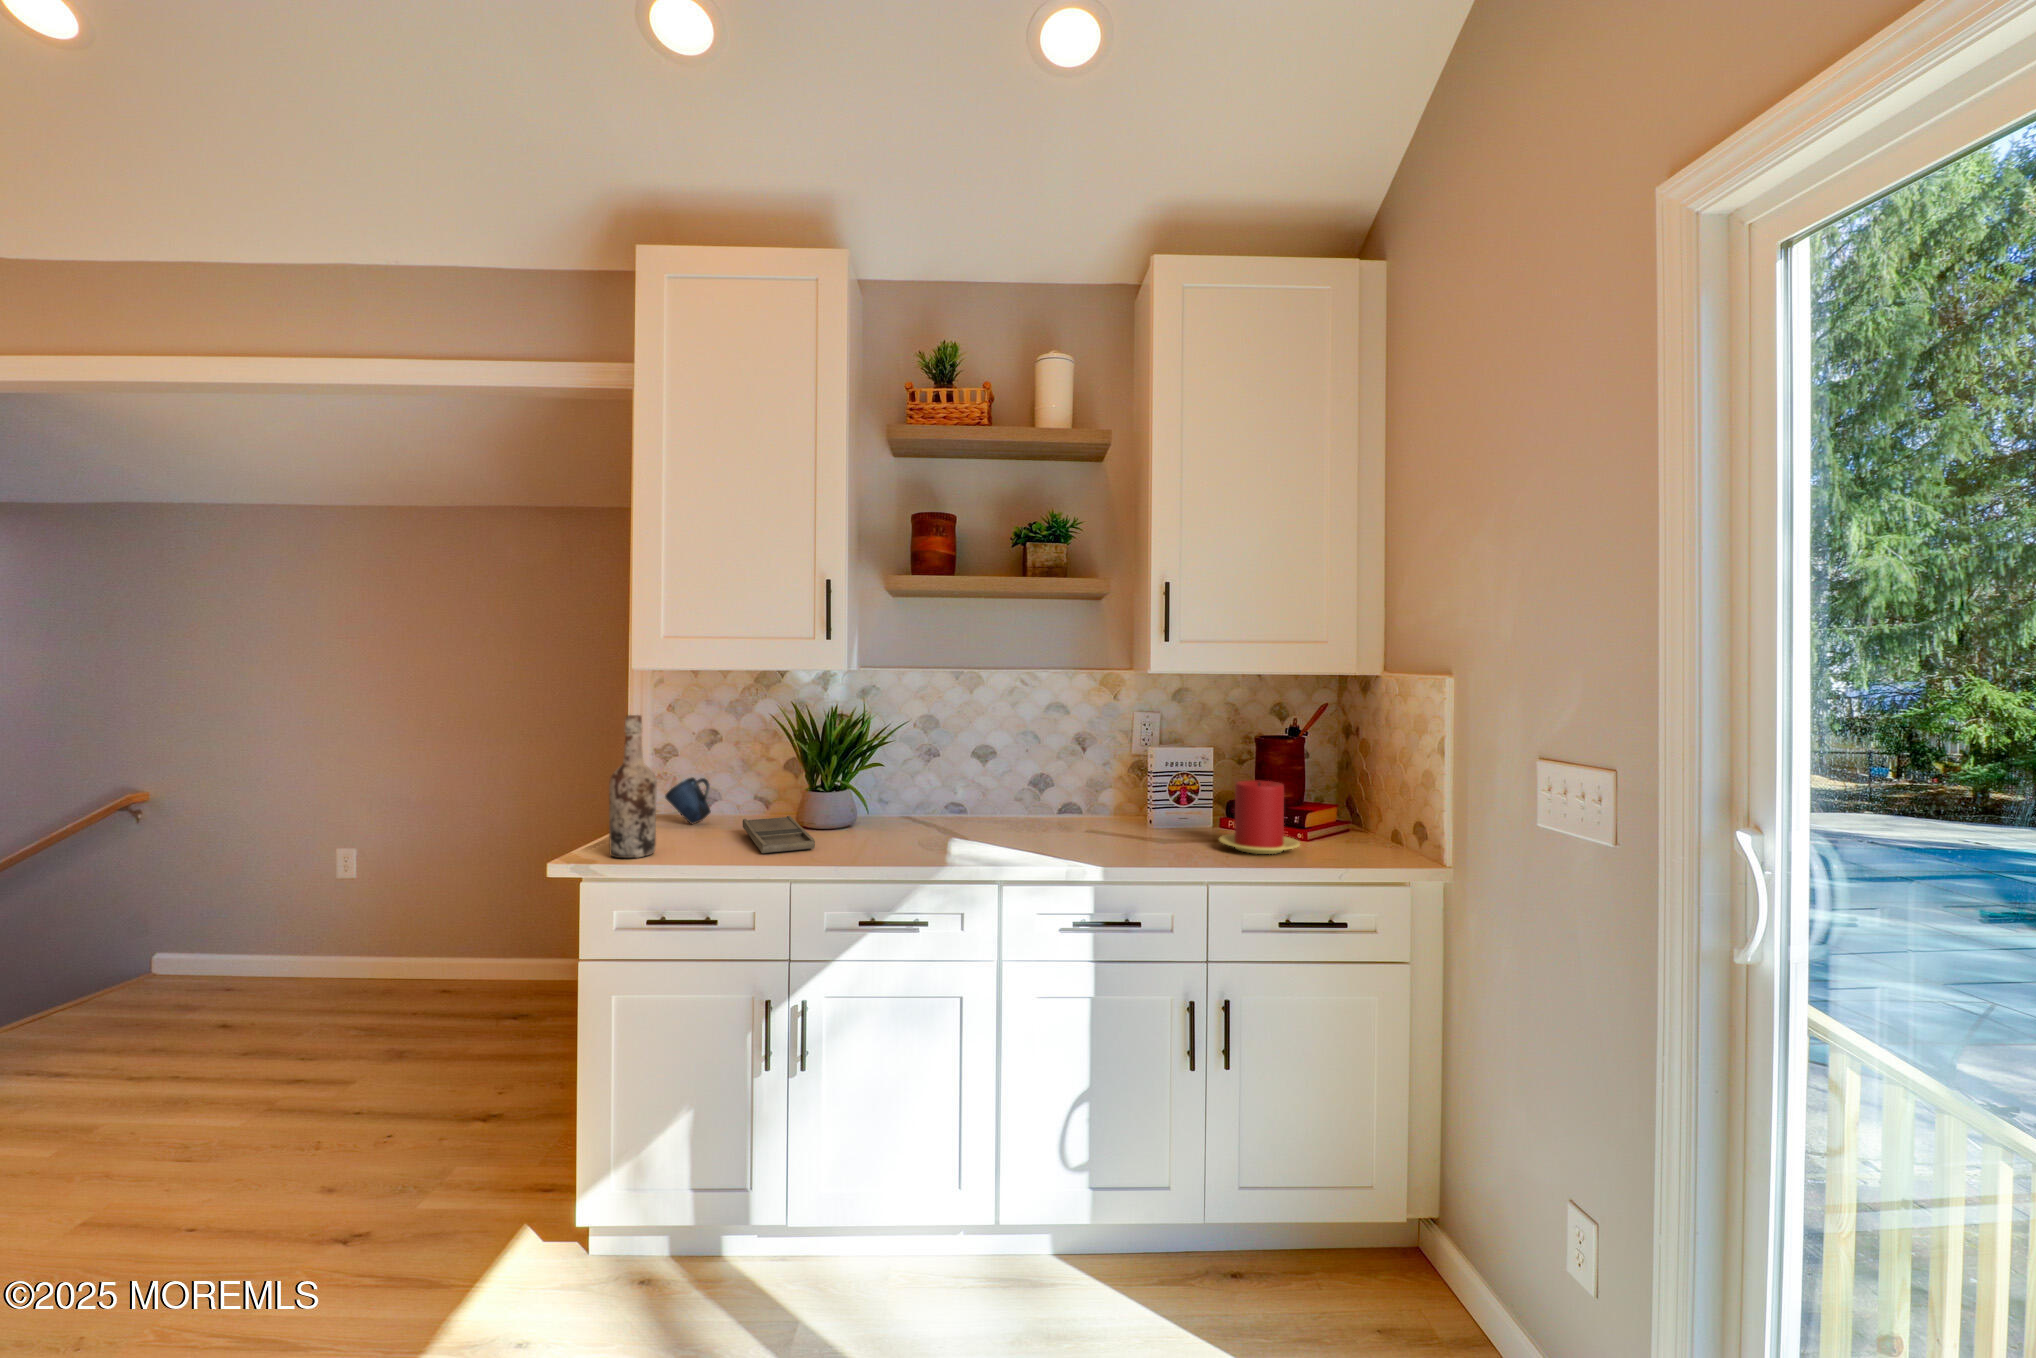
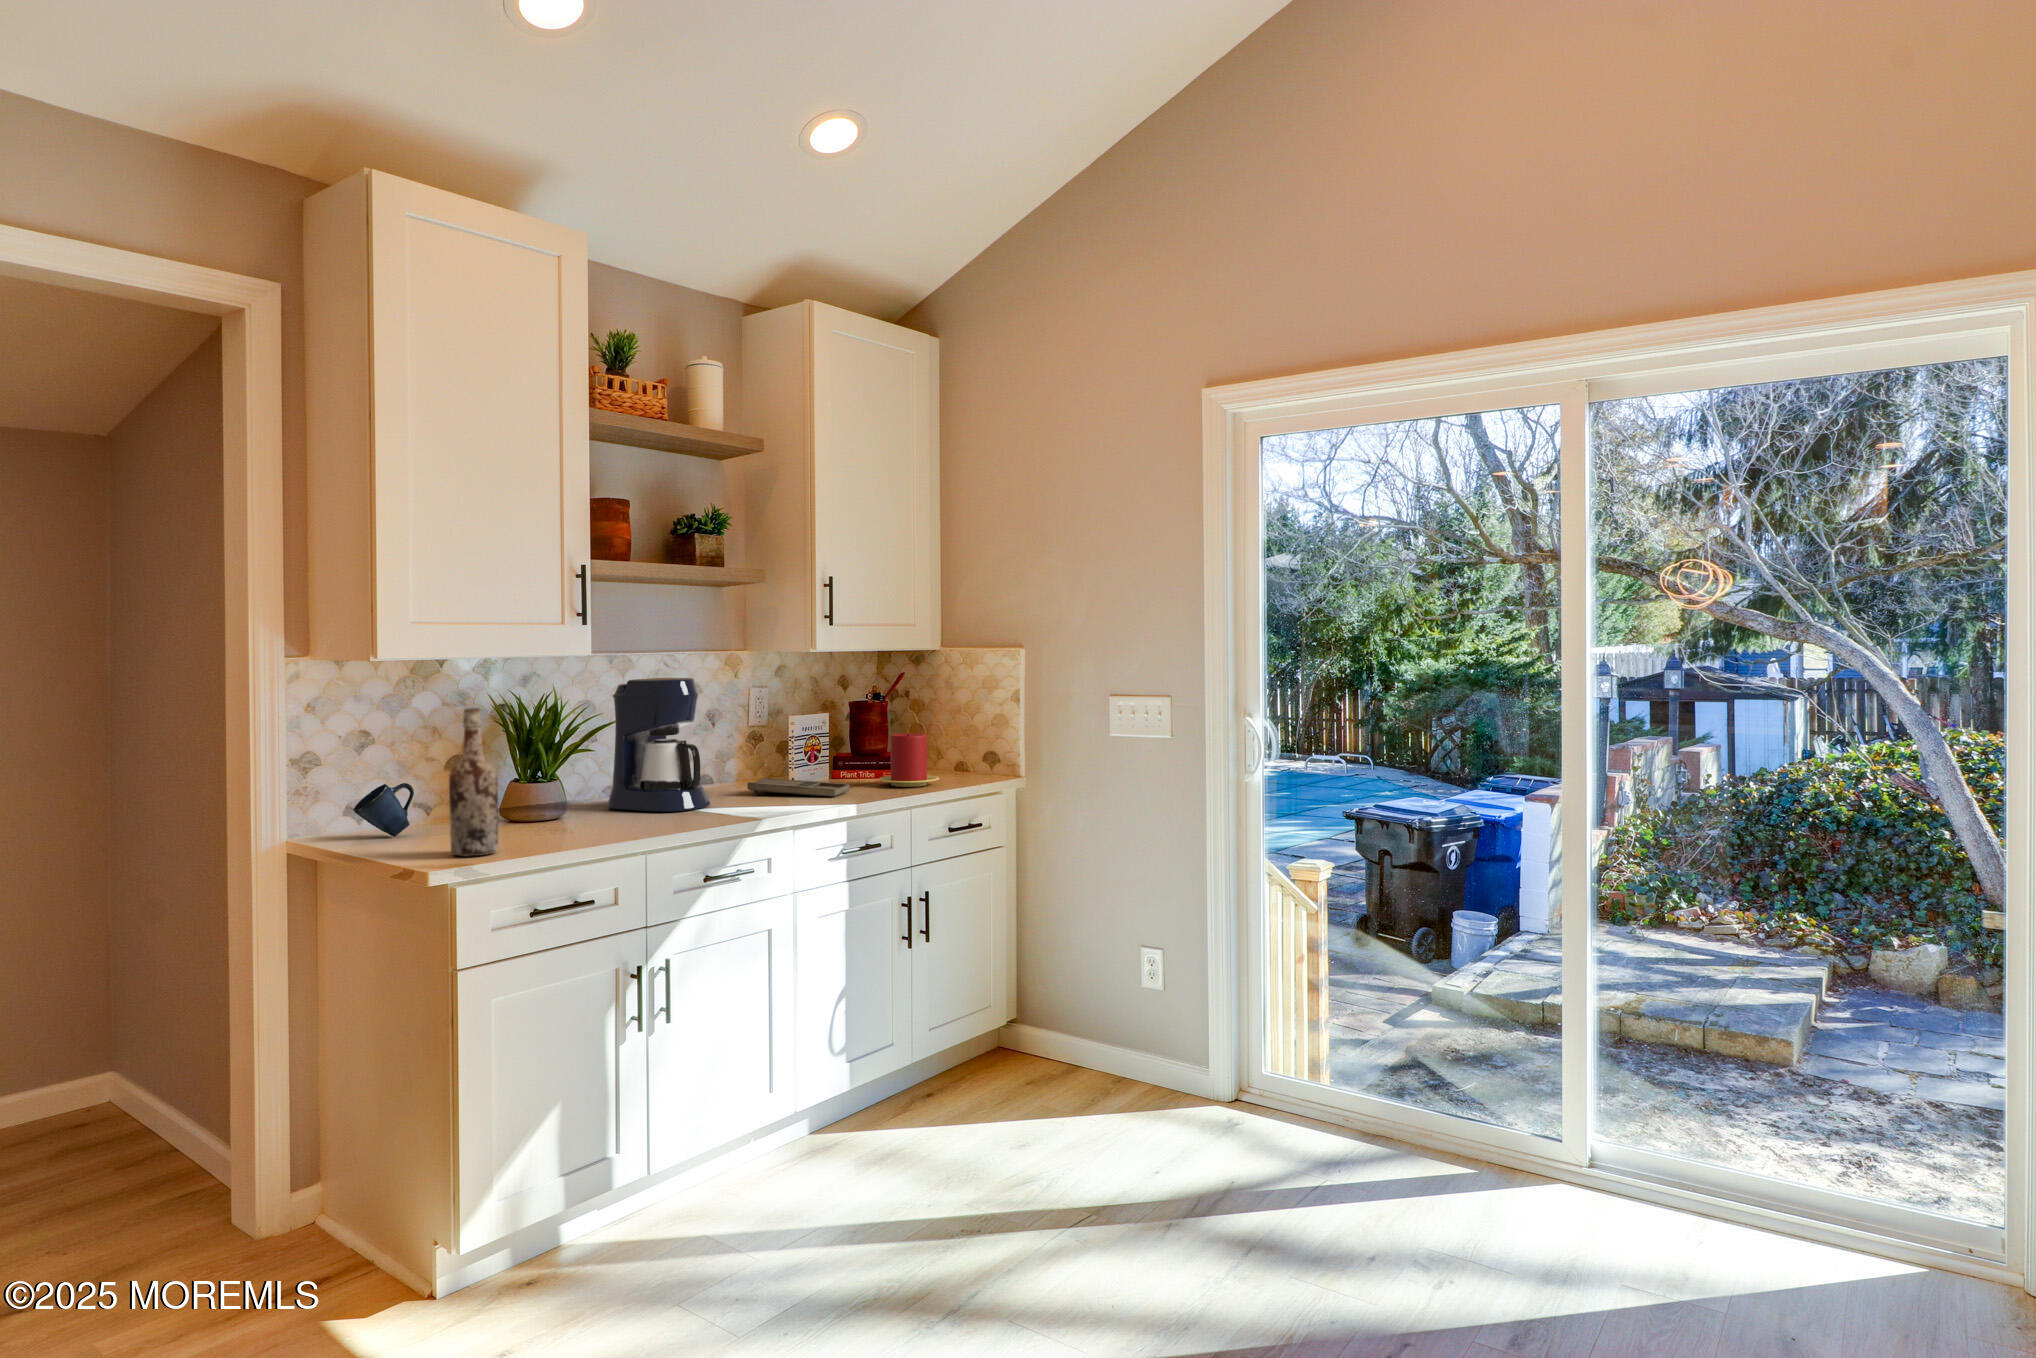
coffee maker: none [902,695,990,840] -> present [607,678,710,812]
tray: present [743,816,815,853] -> present [747,778,850,797]

